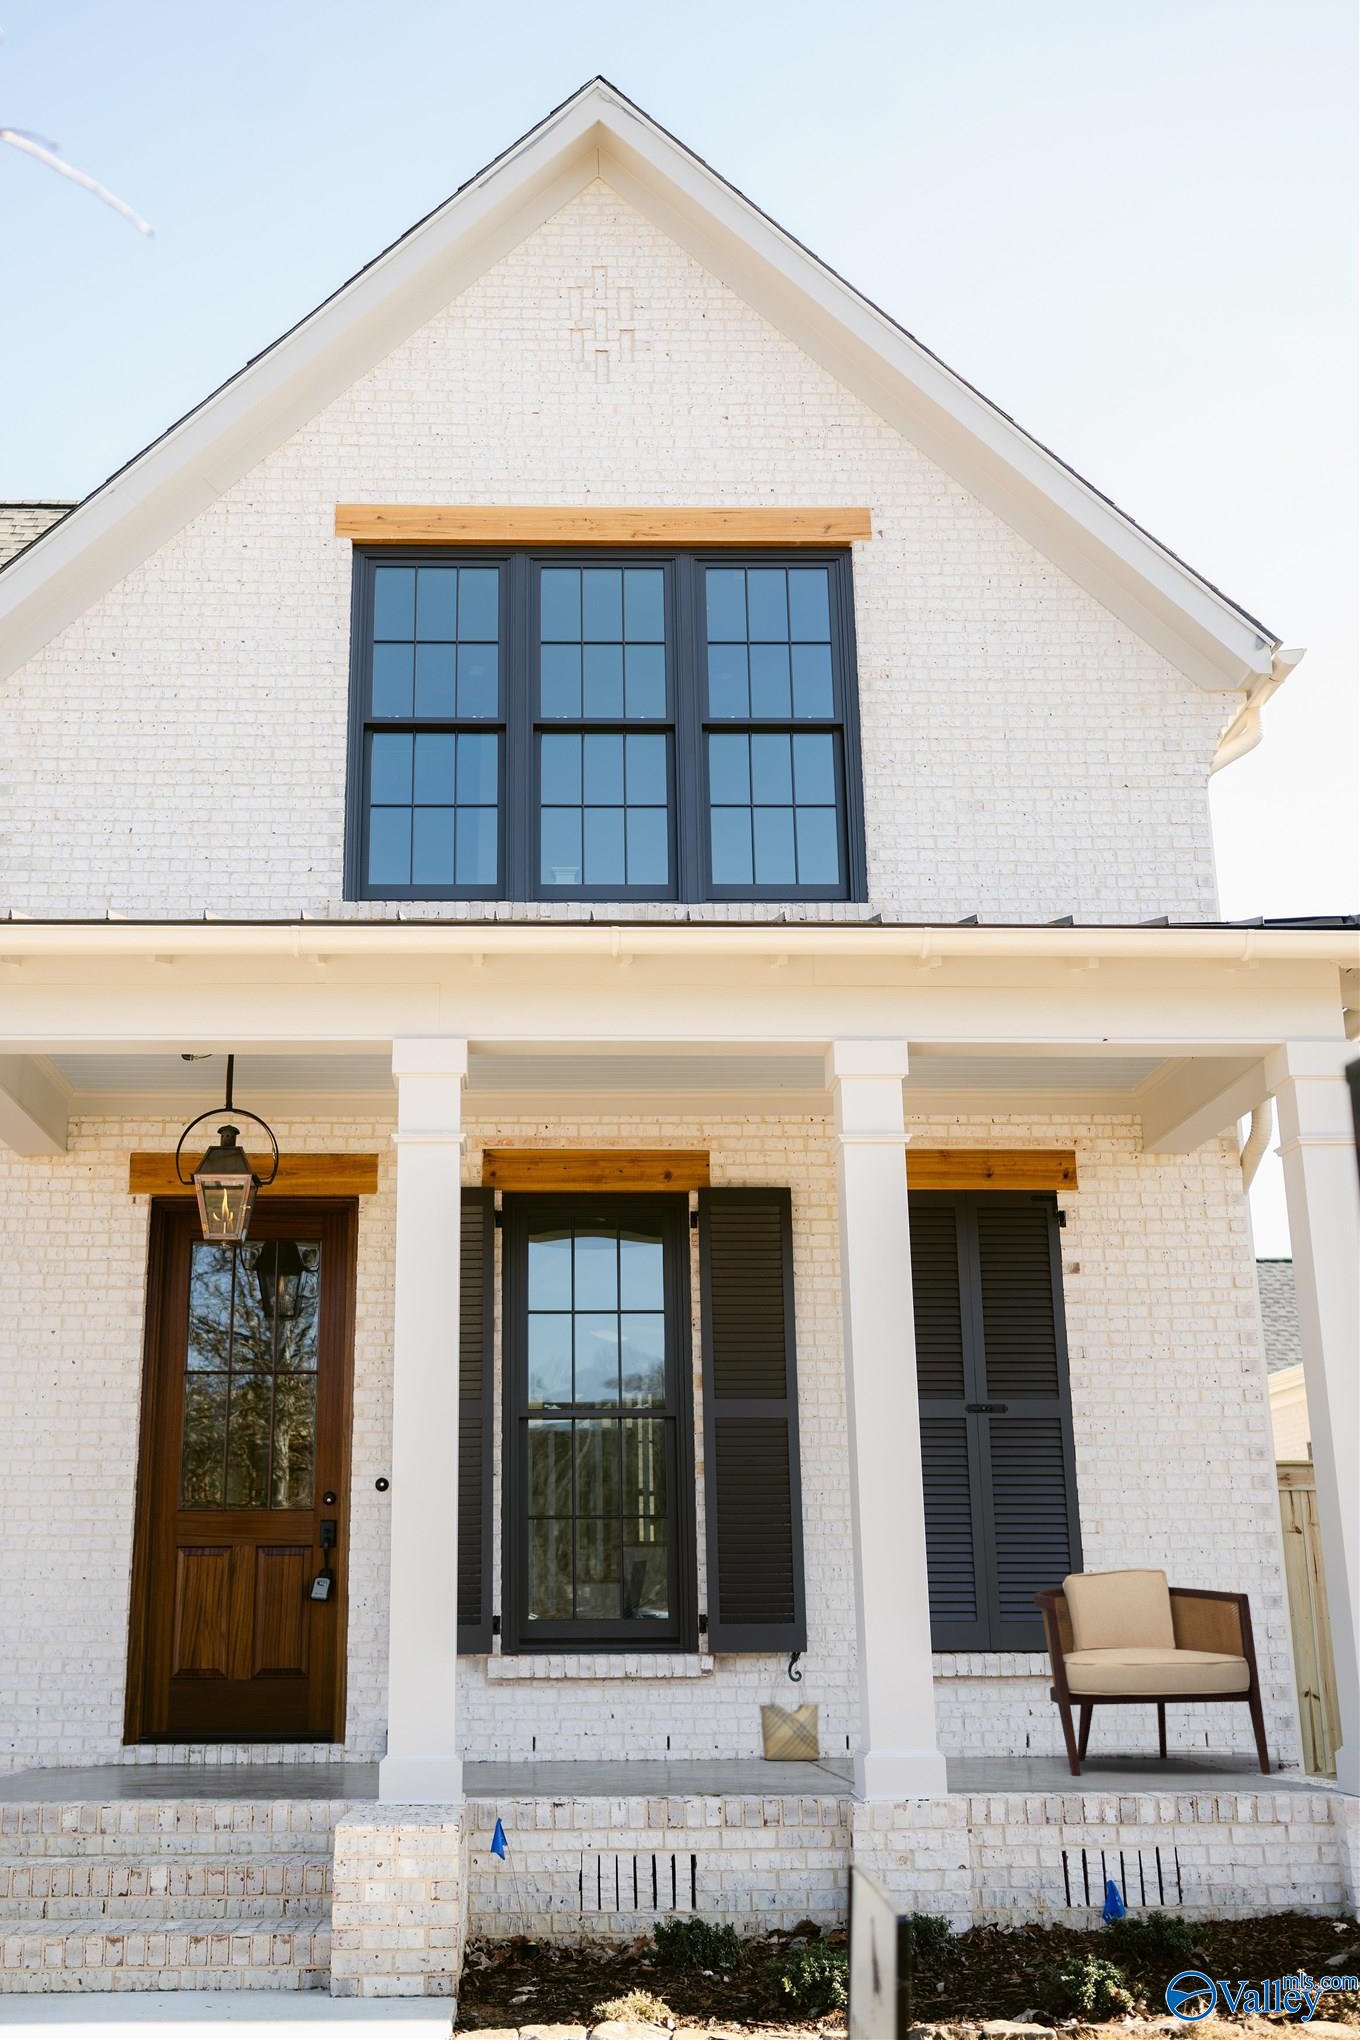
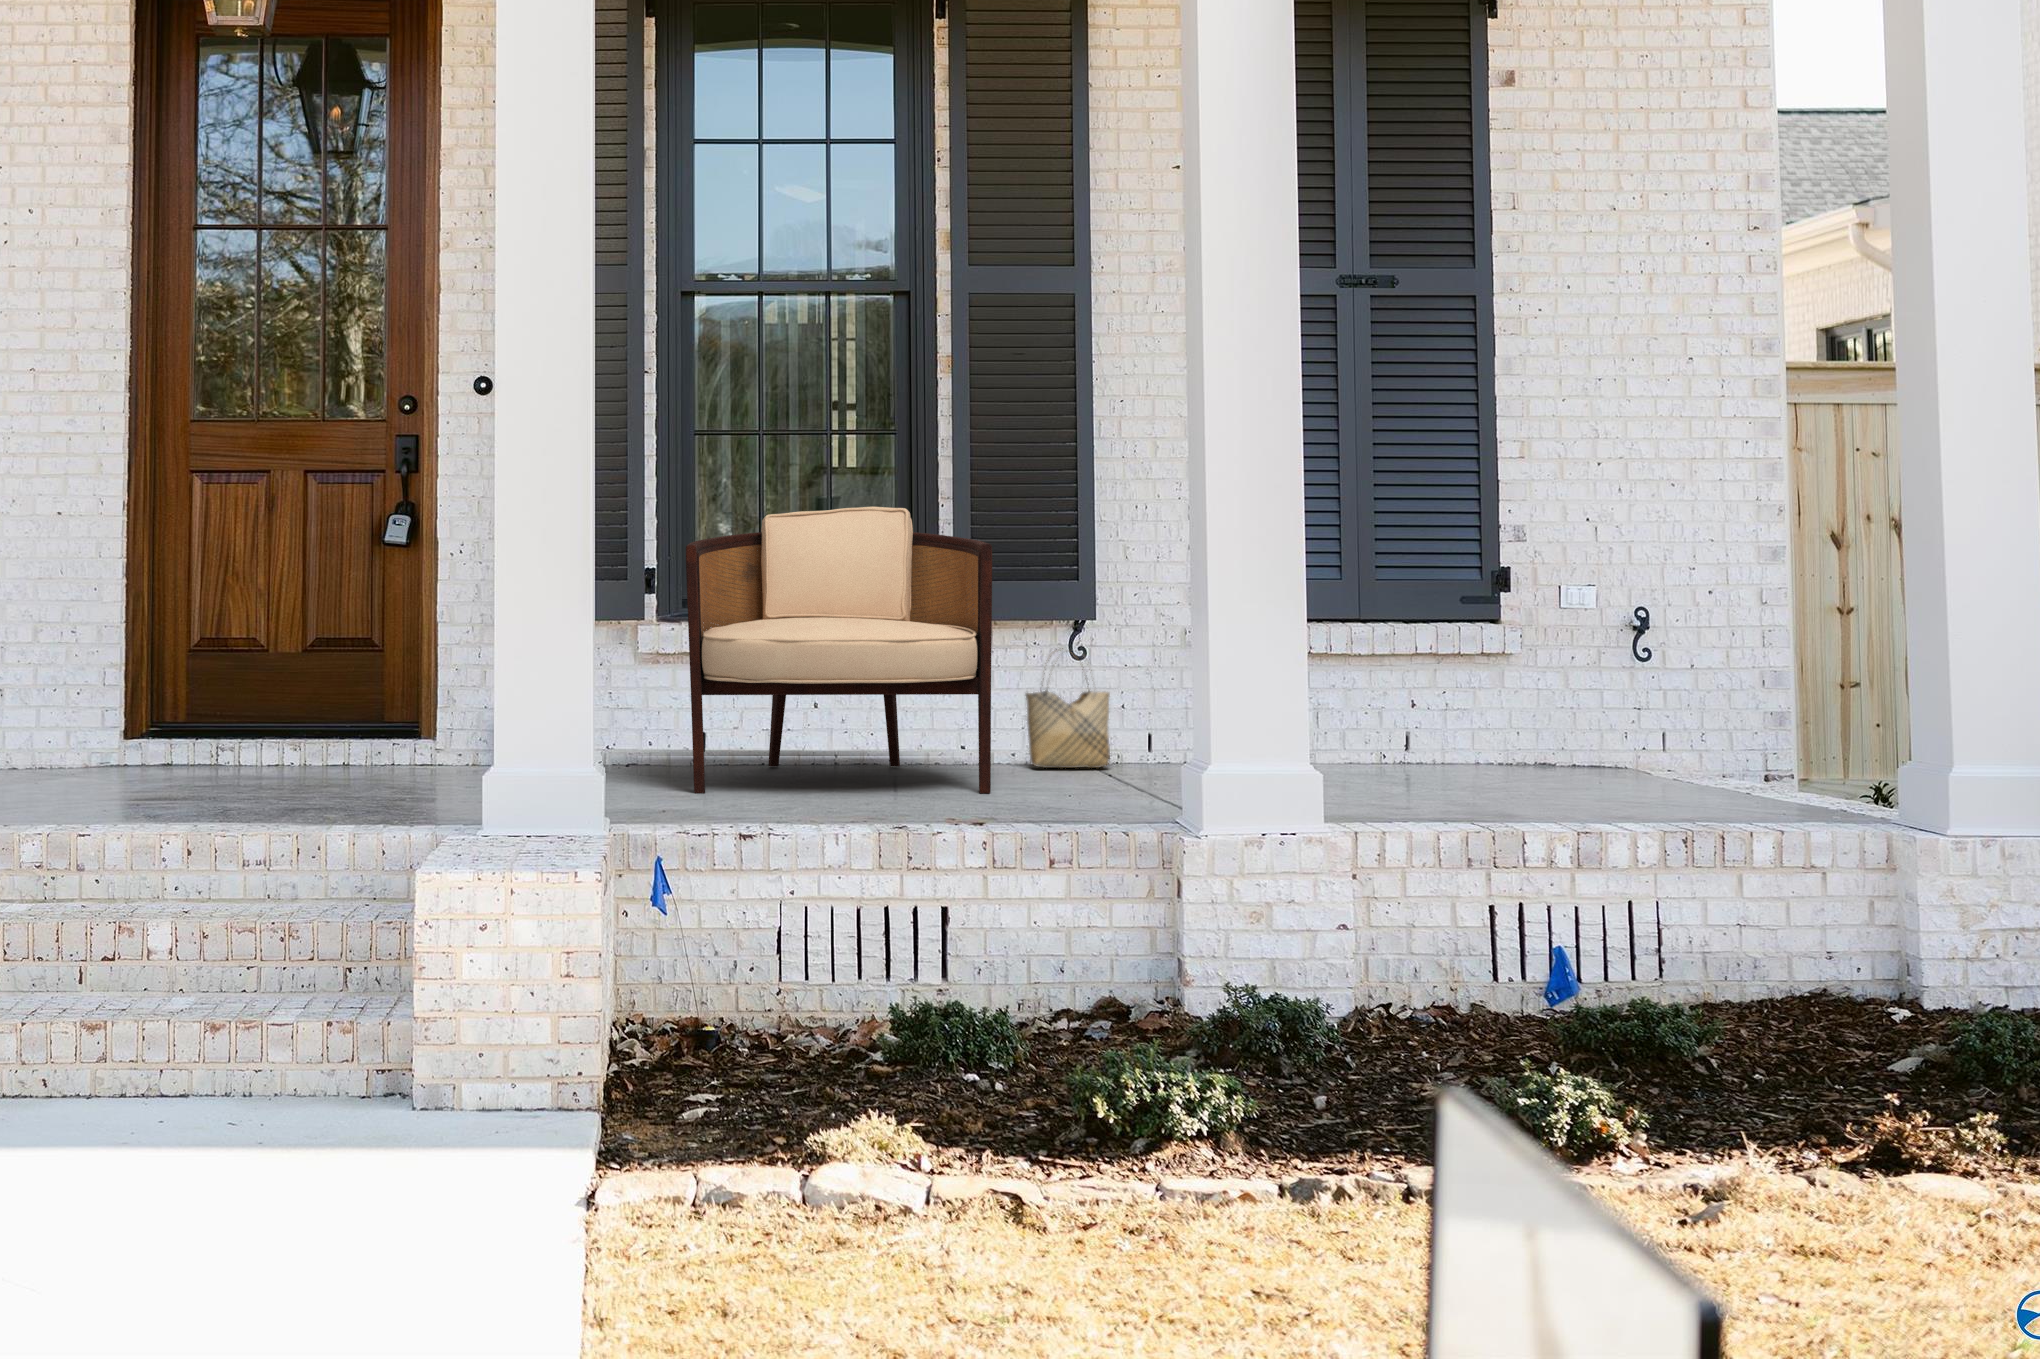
armchair: present [1034,1568,1270,1776] -> present [686,507,992,794]

